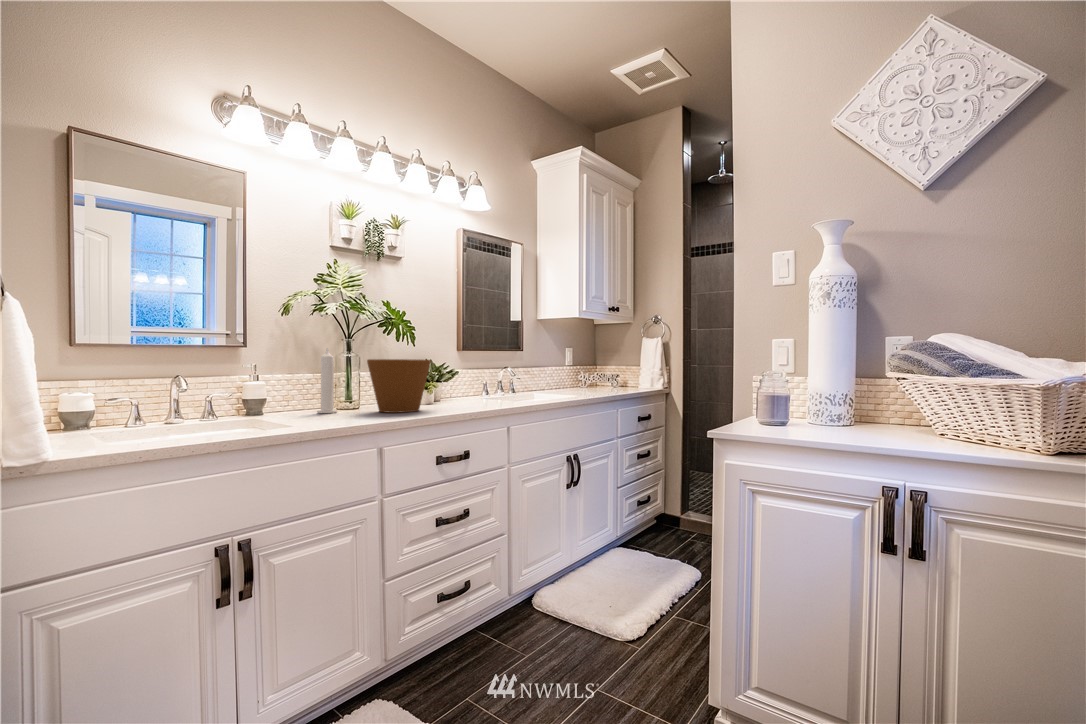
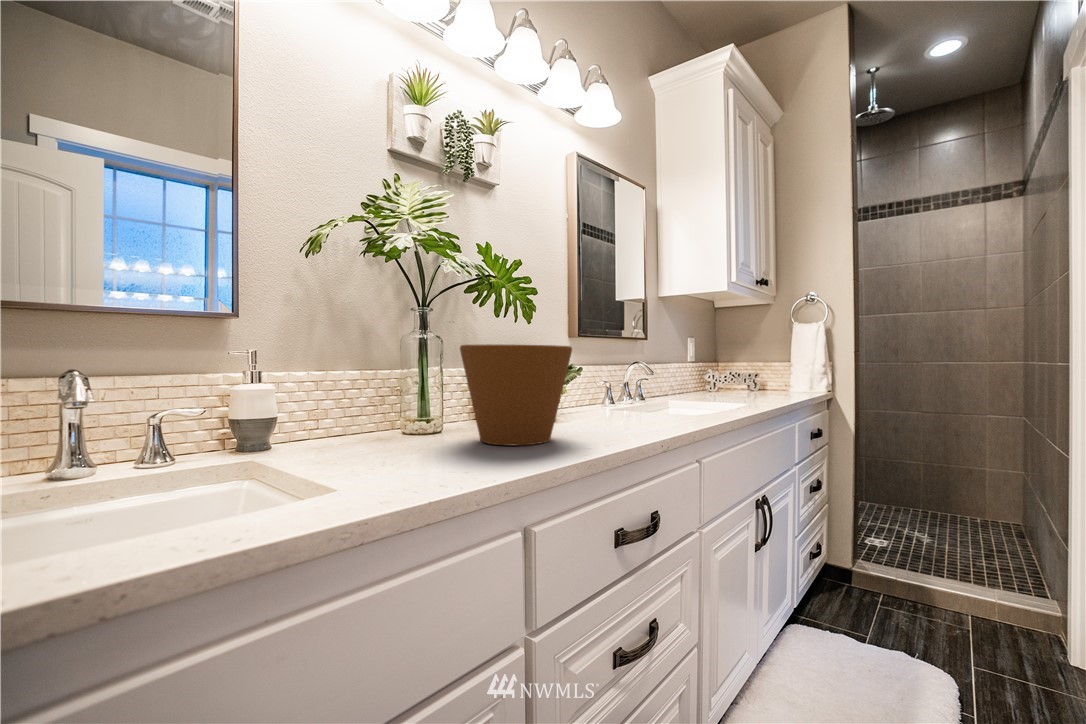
candle: present [317,348,337,413] -> none [369,323,404,444]

